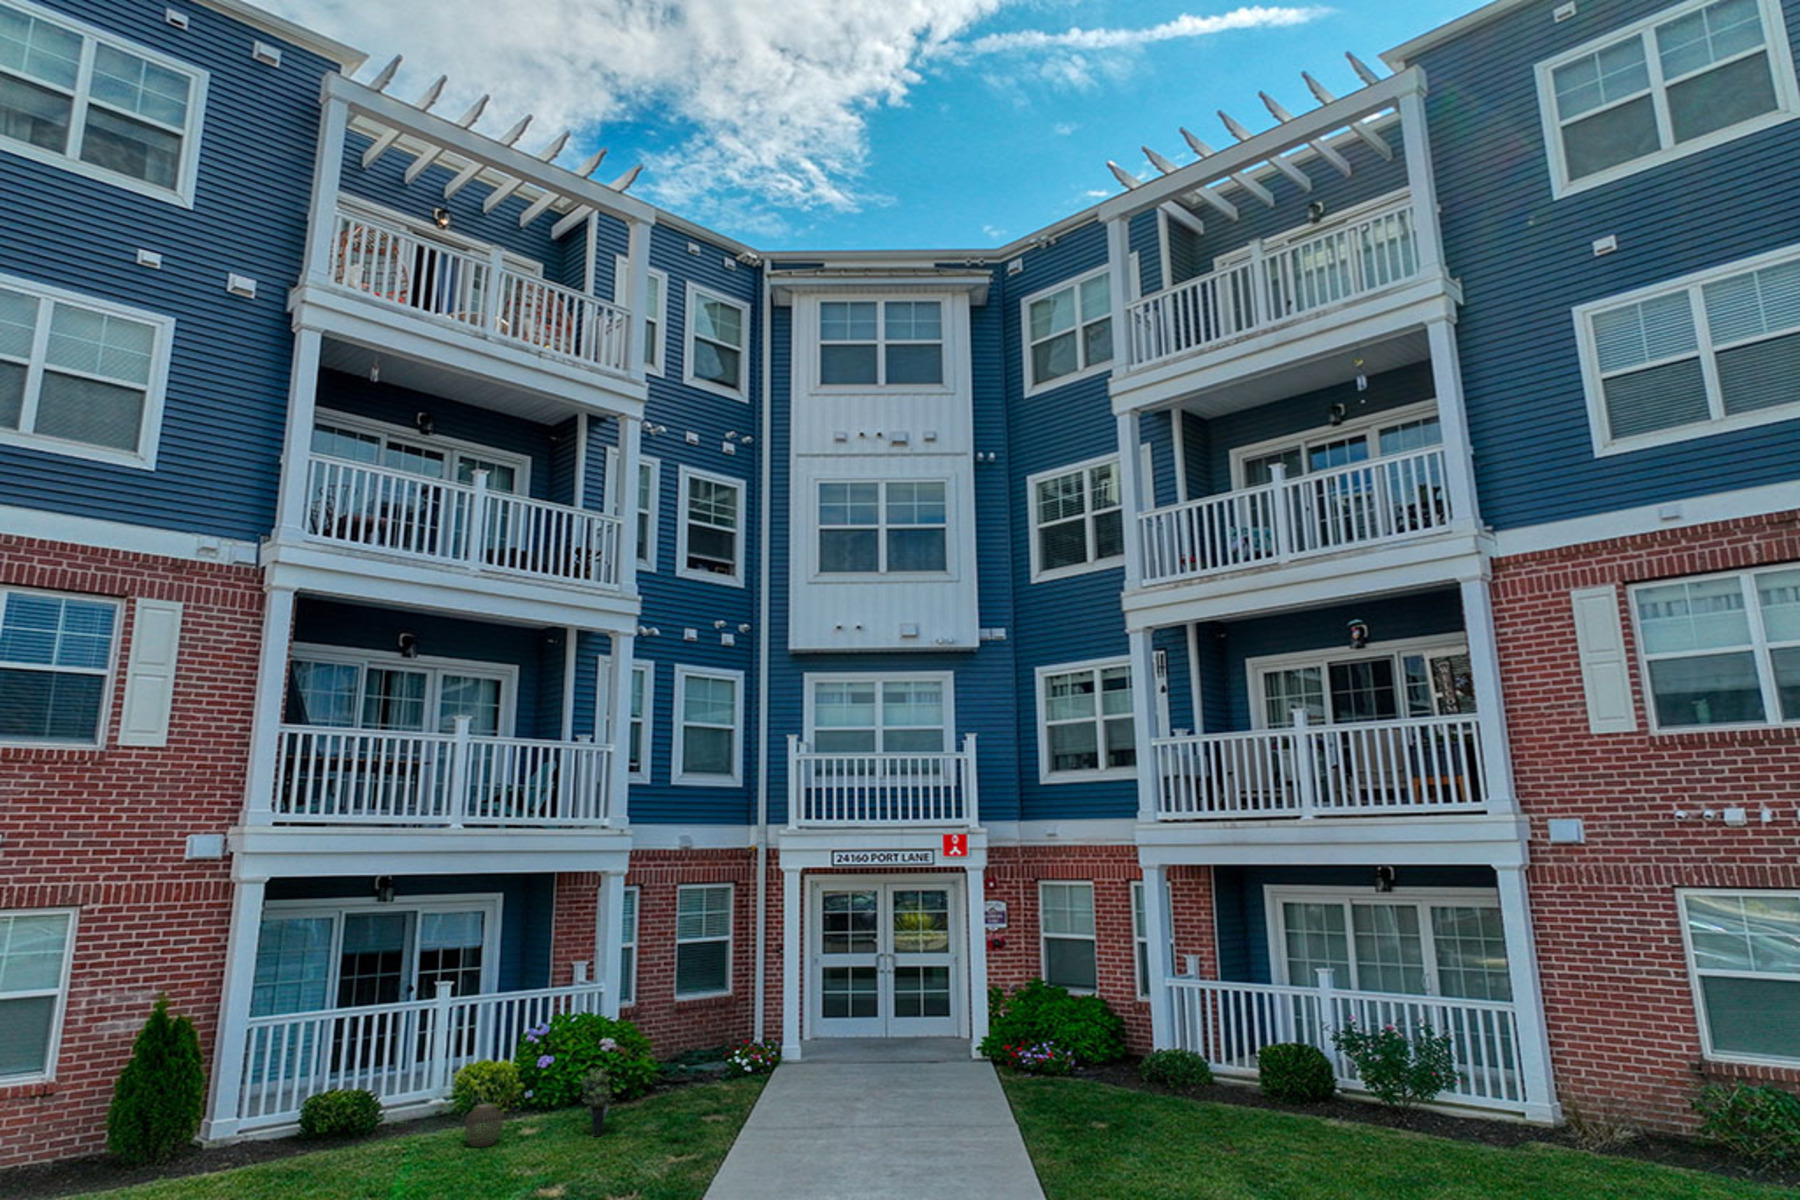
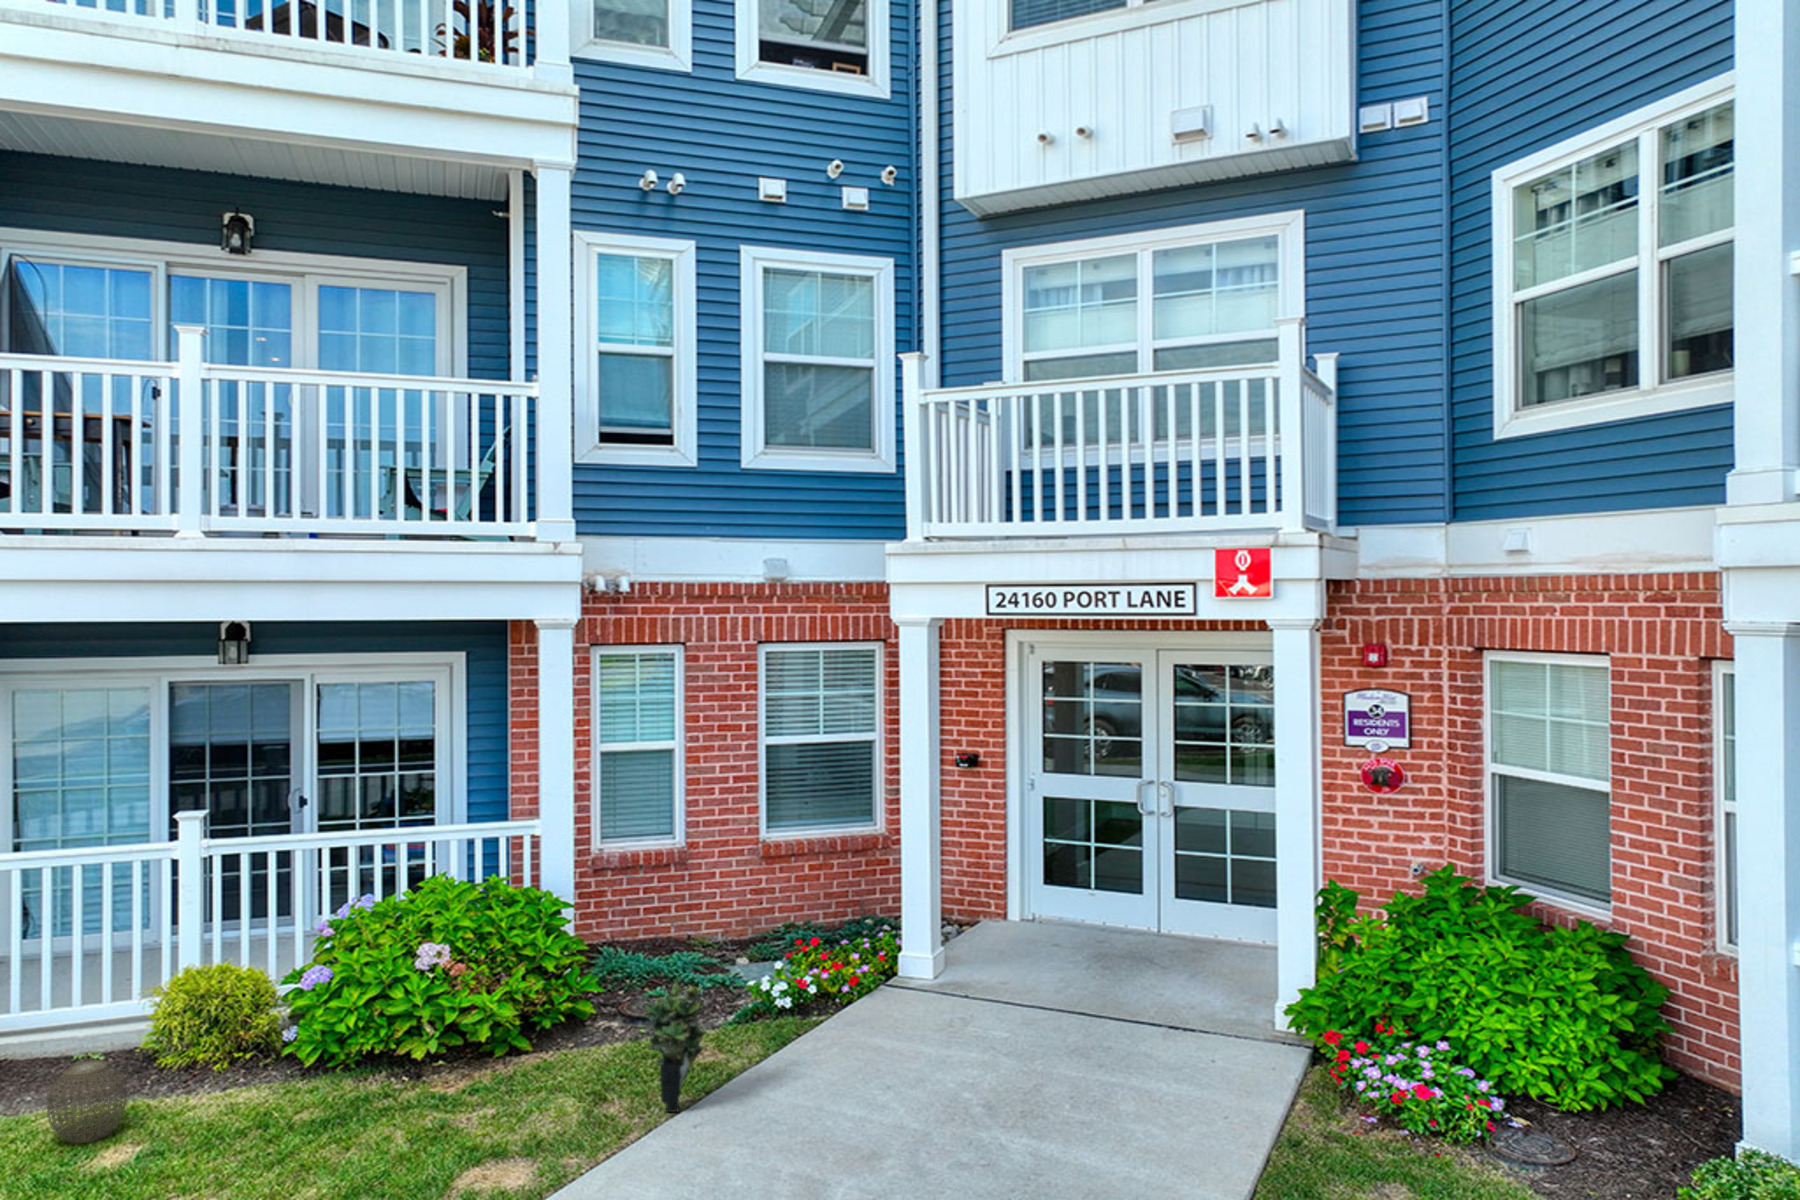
potted plant: present [581,1069,614,1137] -> present [644,983,707,1112]

